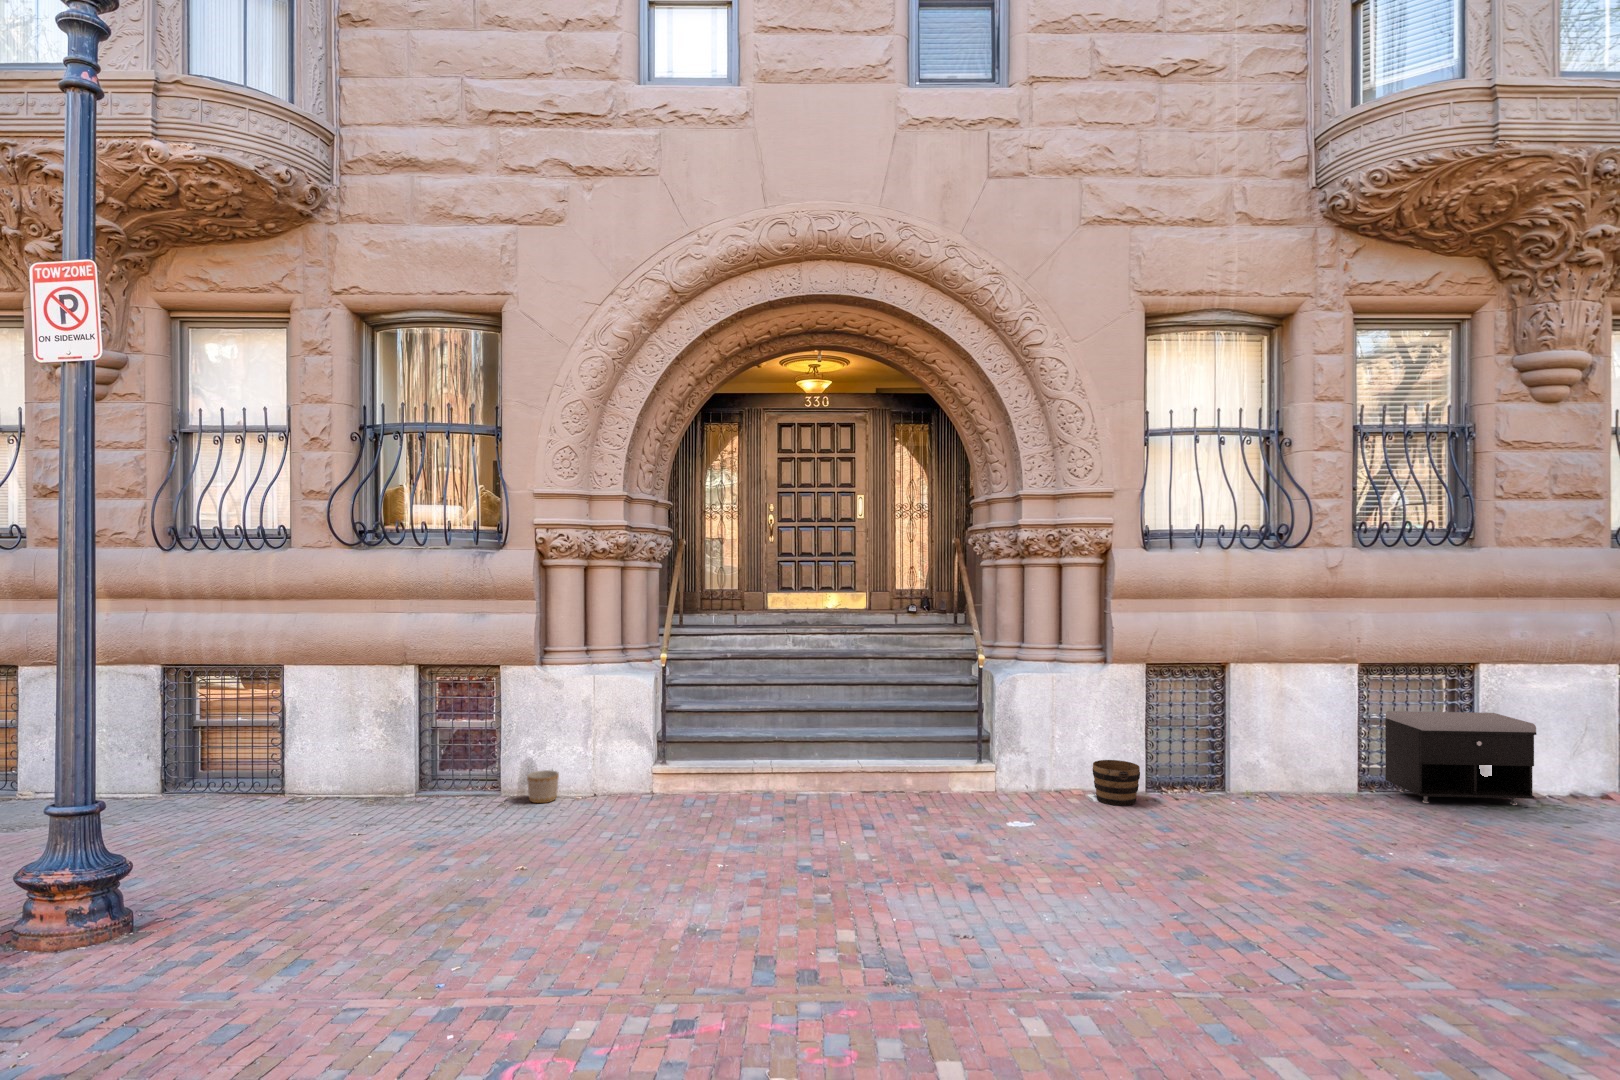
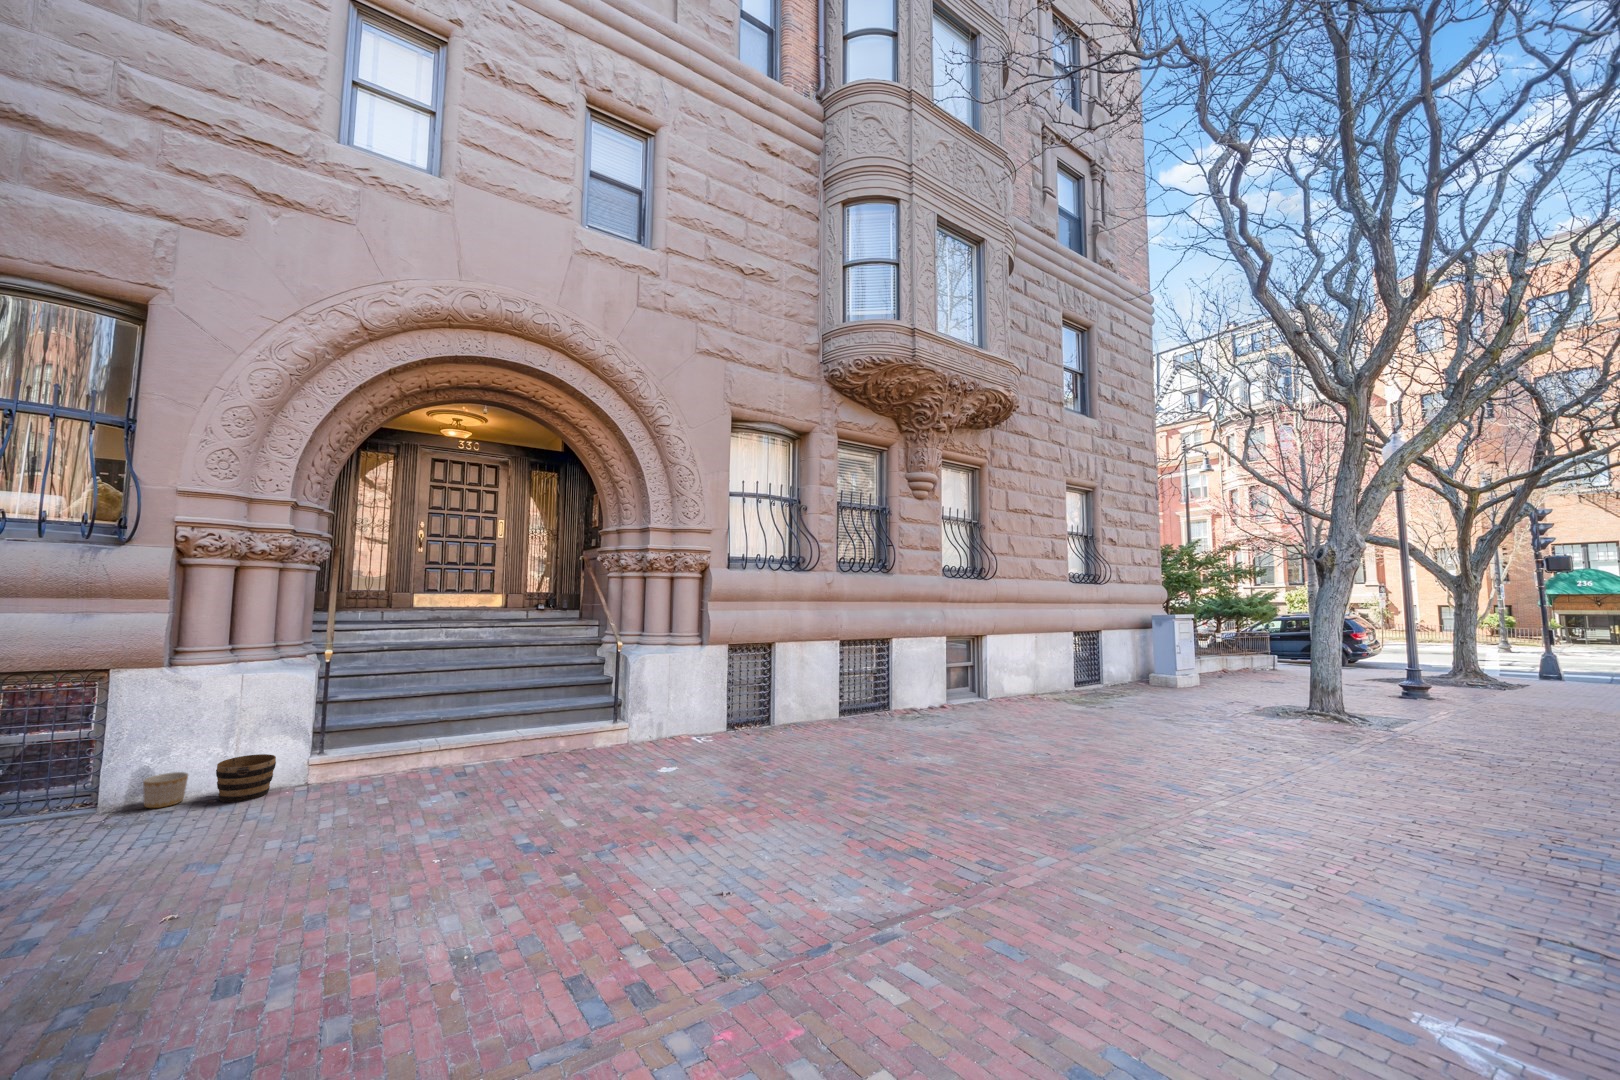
storage bench: present [1385,711,1536,805] -> none [847,663,915,716]
bucket: present [1092,760,1140,806] -> present [216,754,276,802]

